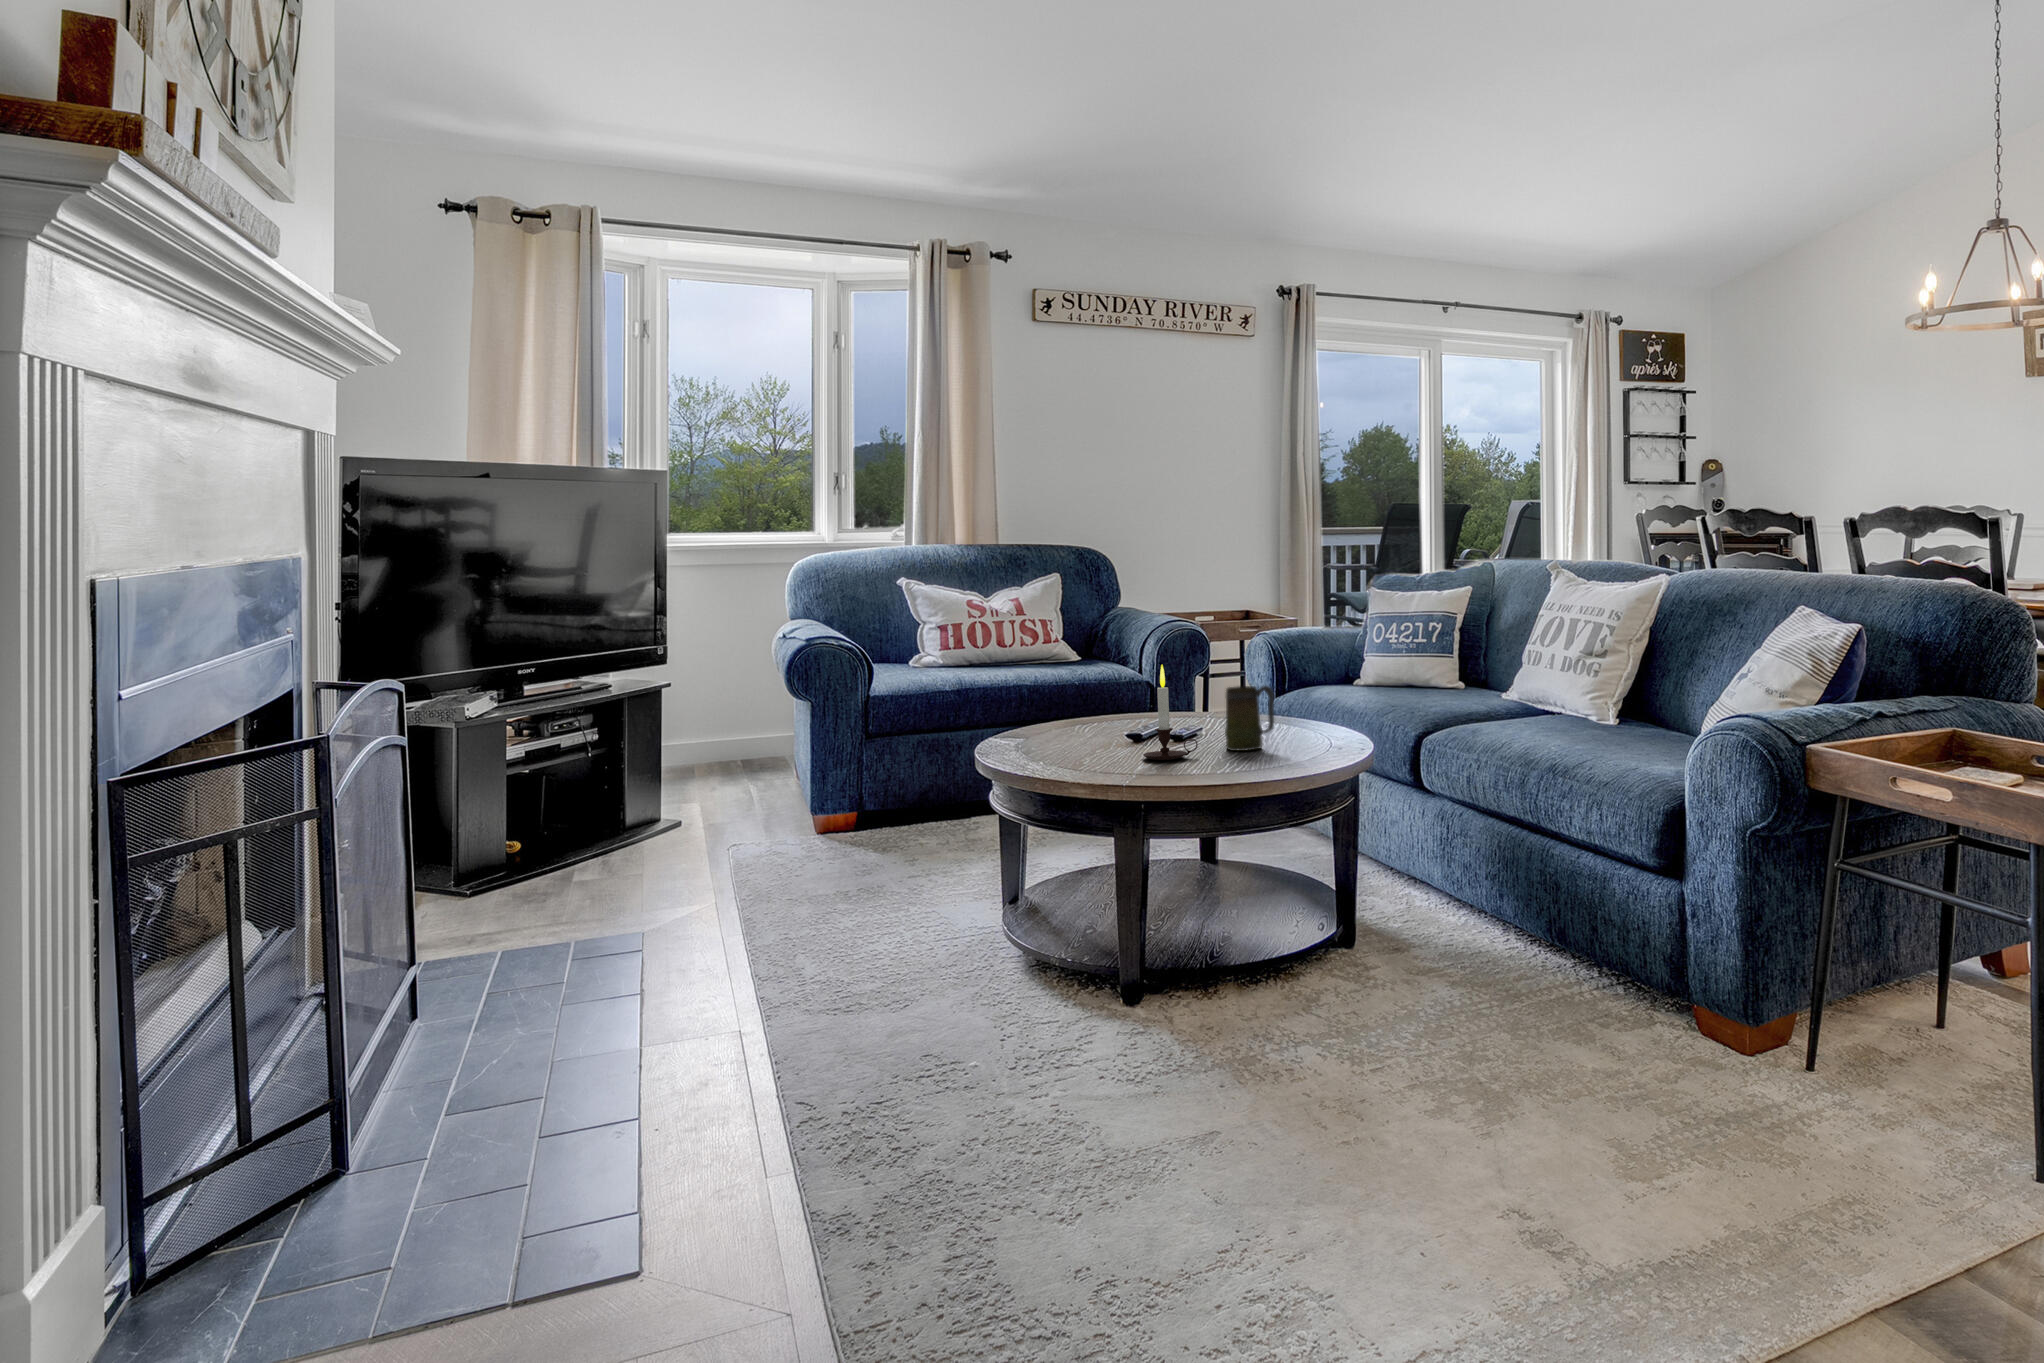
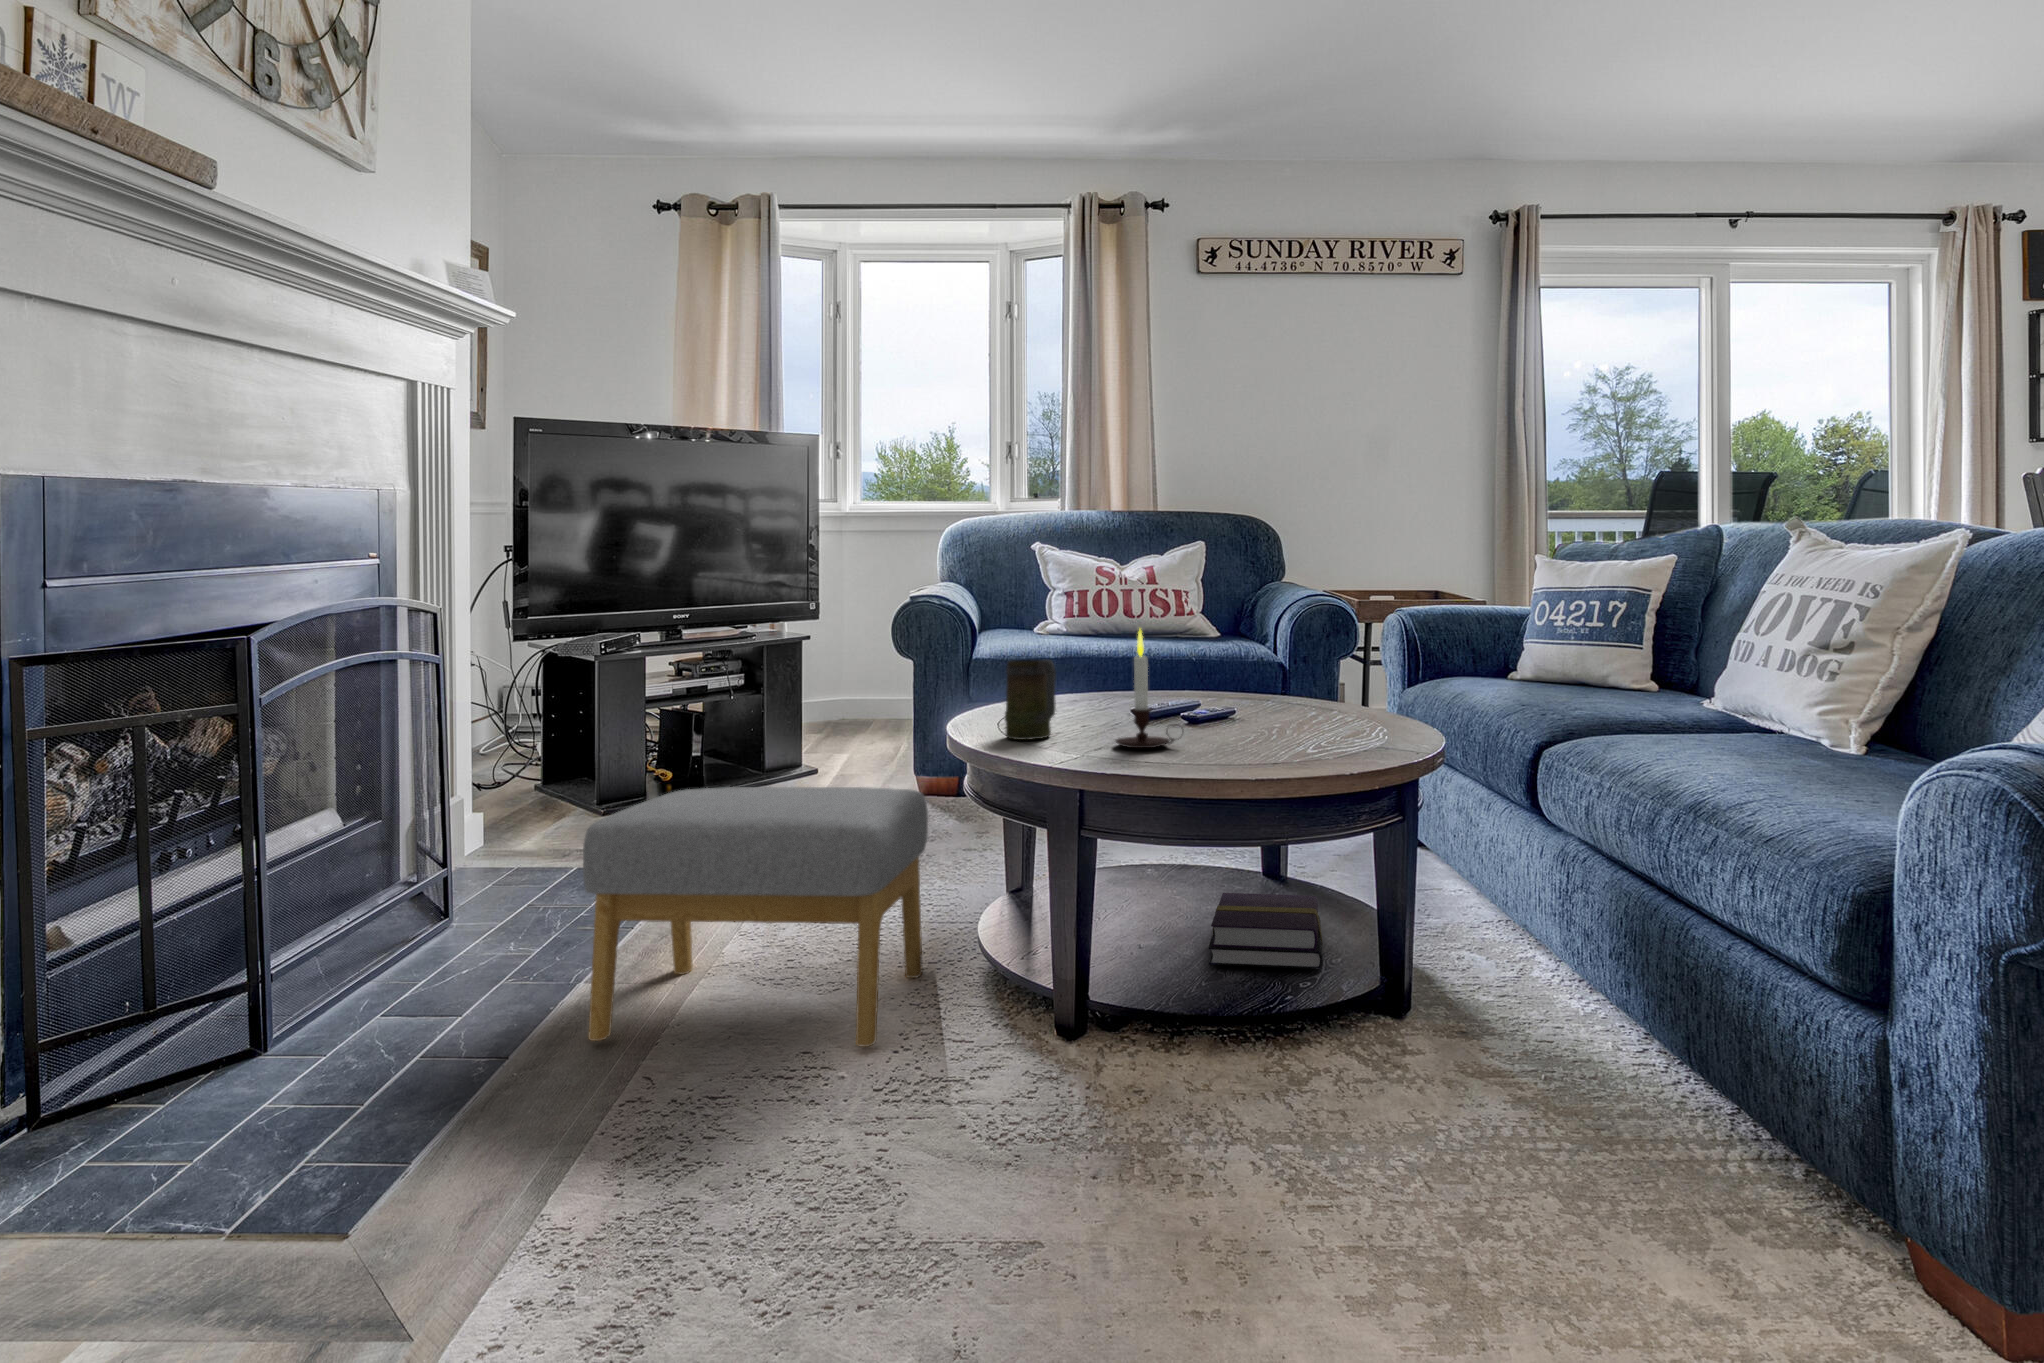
mug: present [1225,686,1274,751] -> present [1005,660,1056,740]
footstool: none [700,812,981,1057] -> present [583,787,928,1047]
book: none [1191,868,1295,926] -> present [1209,893,1323,969]

